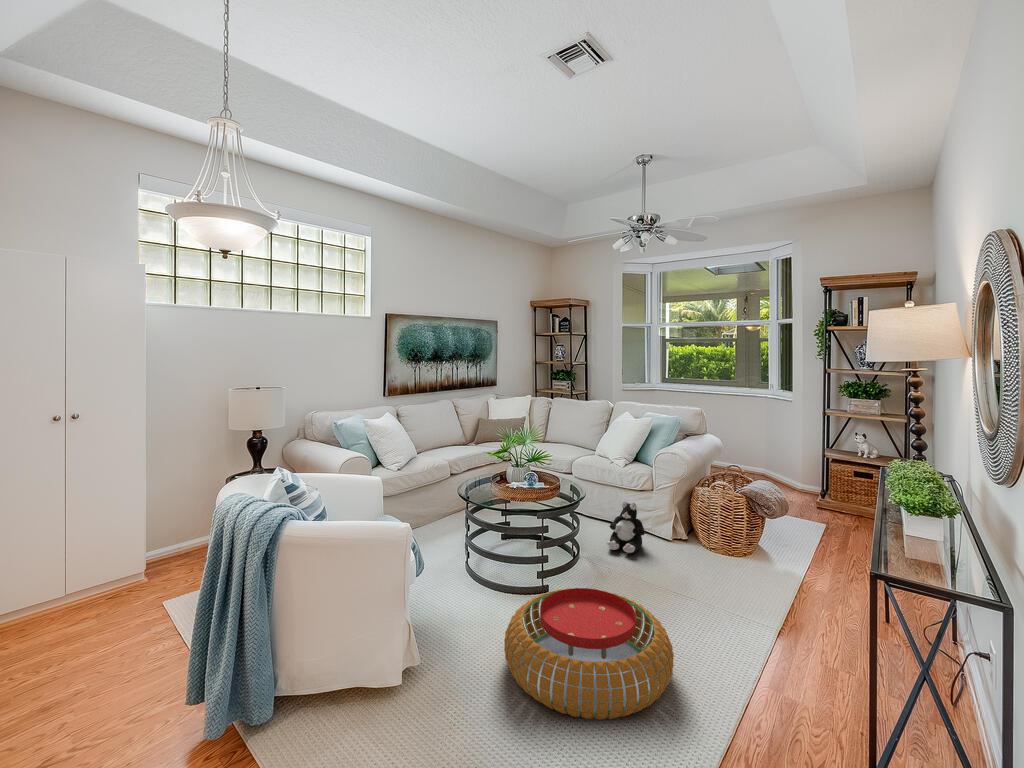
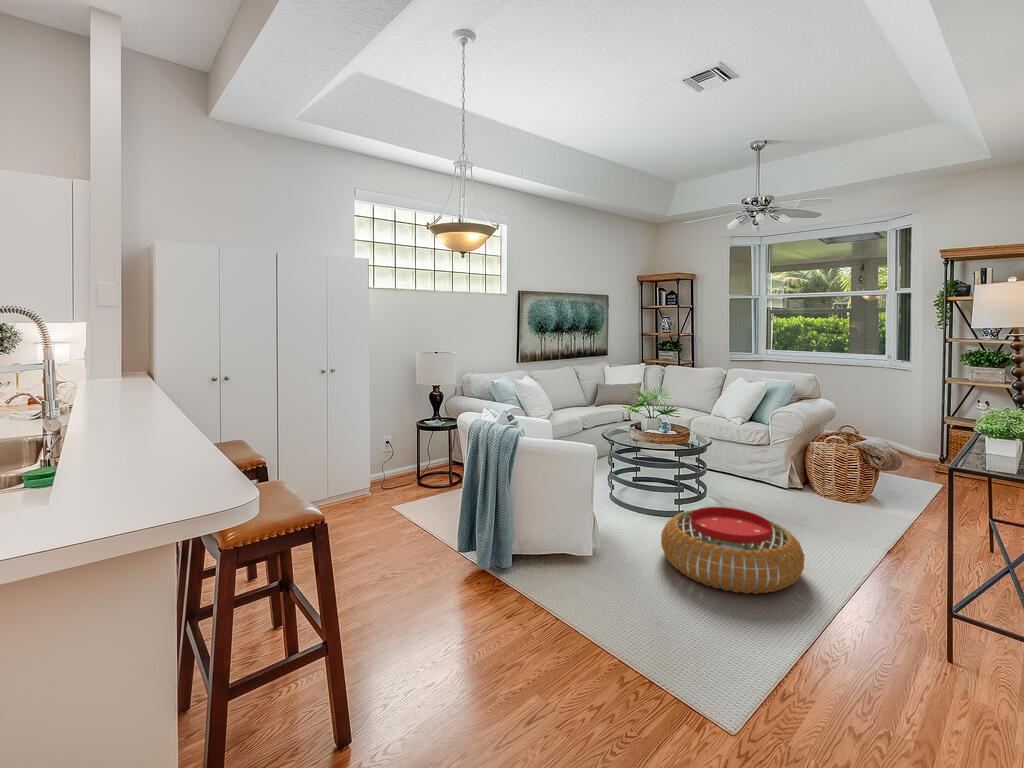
plush toy: present [607,502,645,553] -> none [728,453,763,496]

